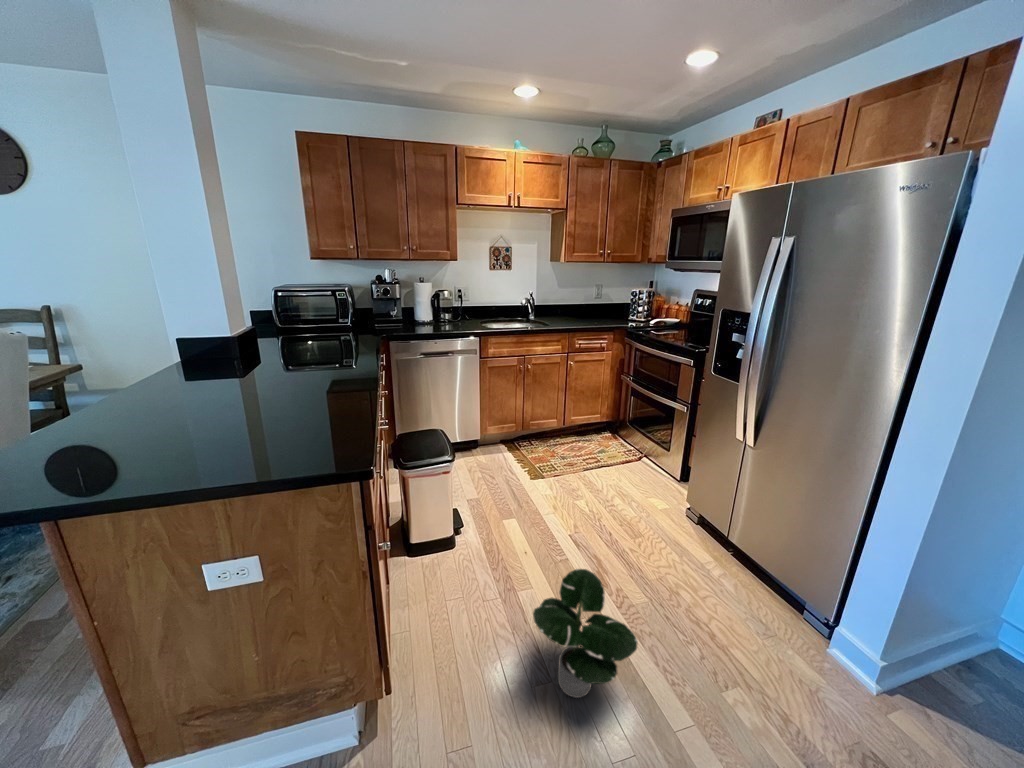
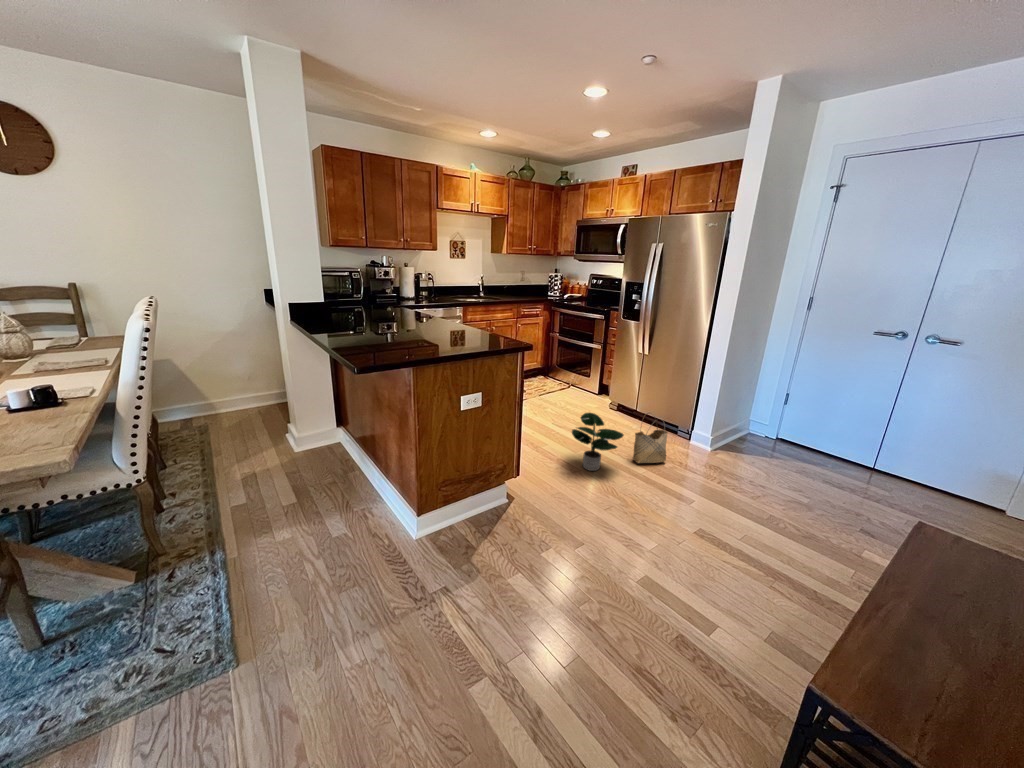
woven basket: none [673,595,757,712] -> present [633,413,667,463]

